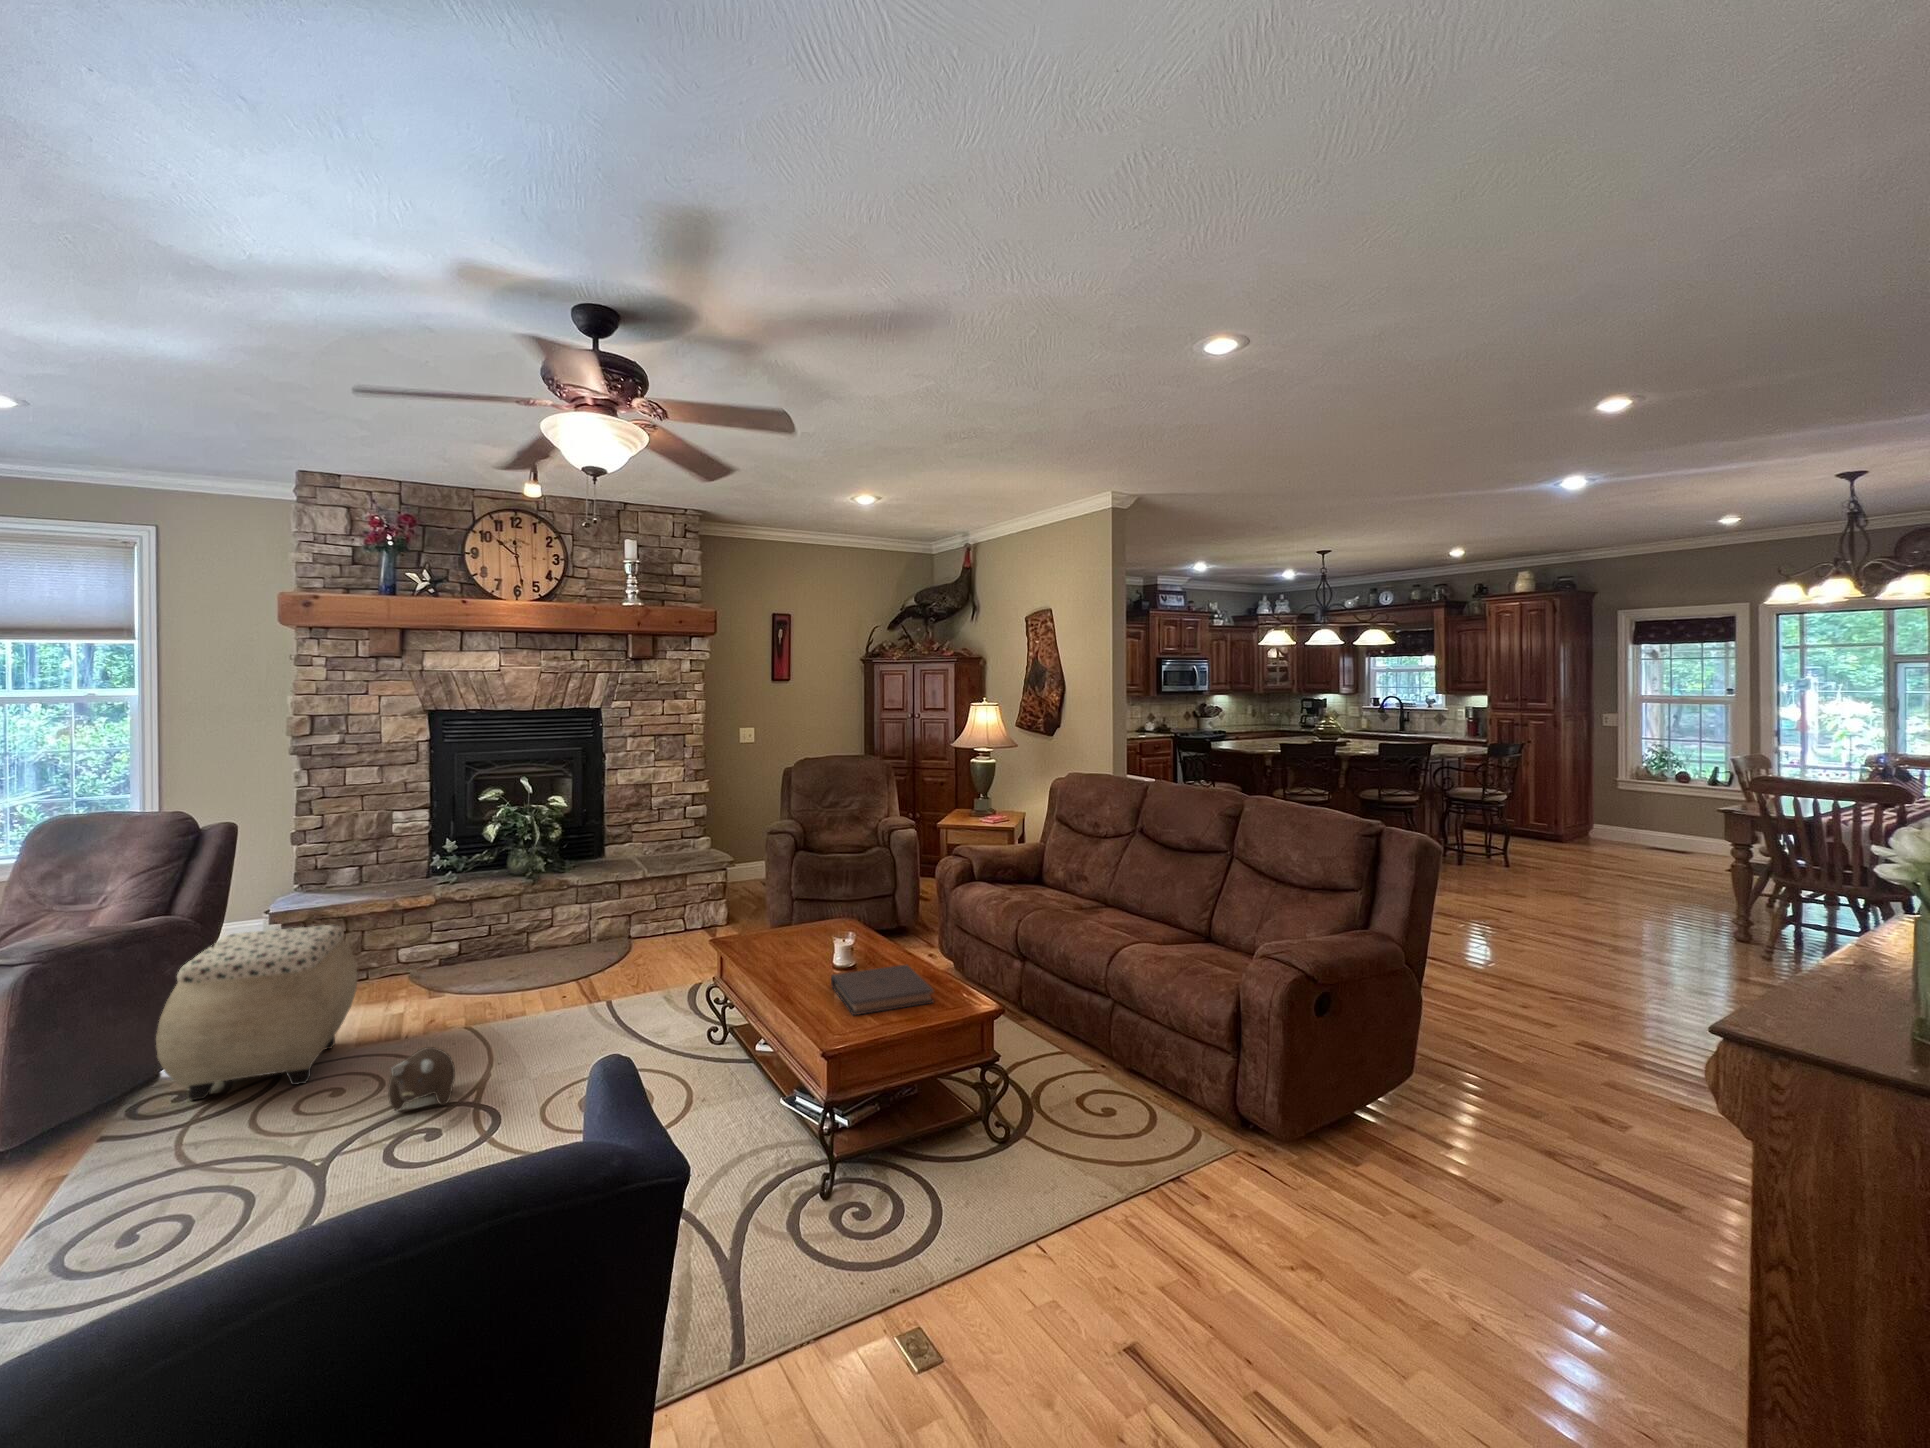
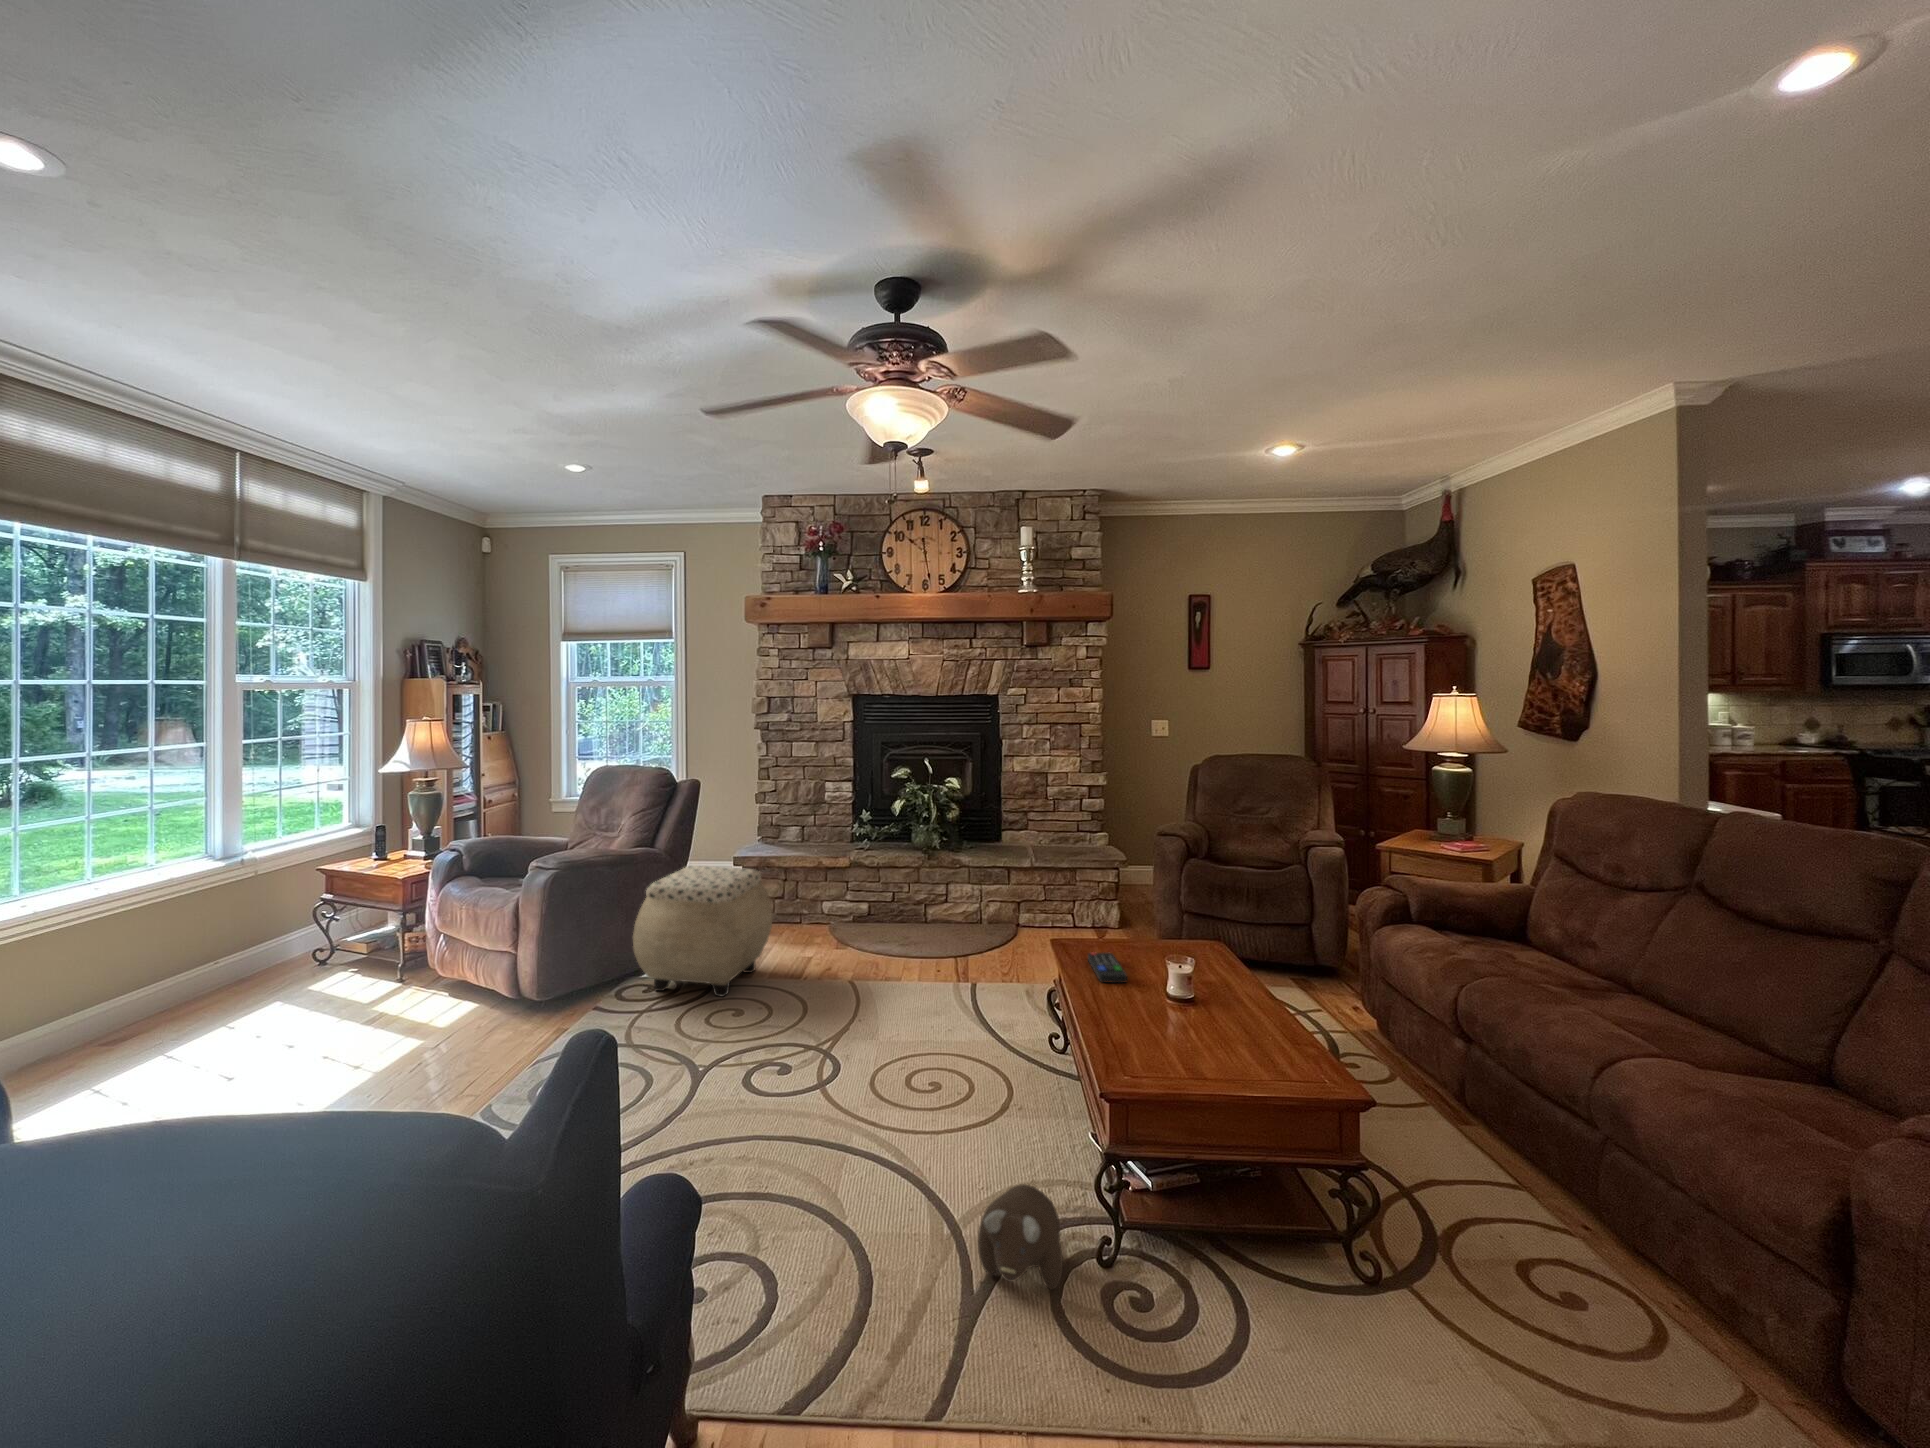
remote control: none [756,942,799,968] -> present [1088,952,1127,983]
book: present [831,965,934,1015] -> none [1151,1002,1274,1067]
plush toy: present [388,1047,455,1111] -> present [978,1184,1063,1289]

